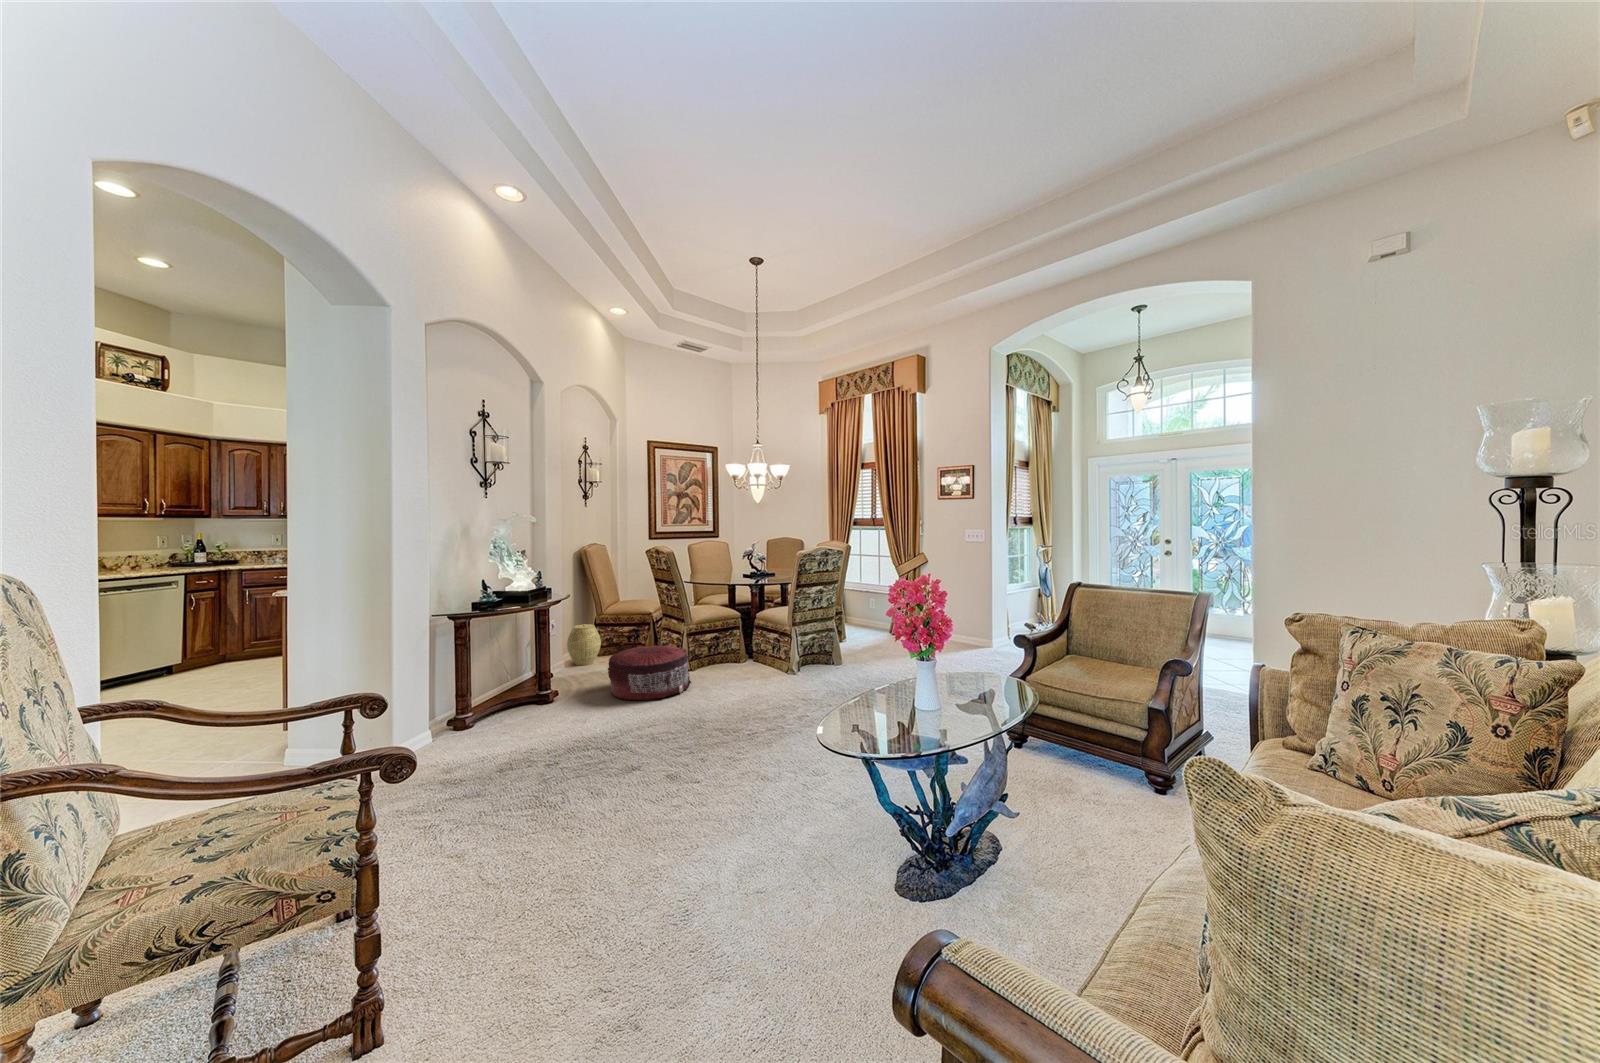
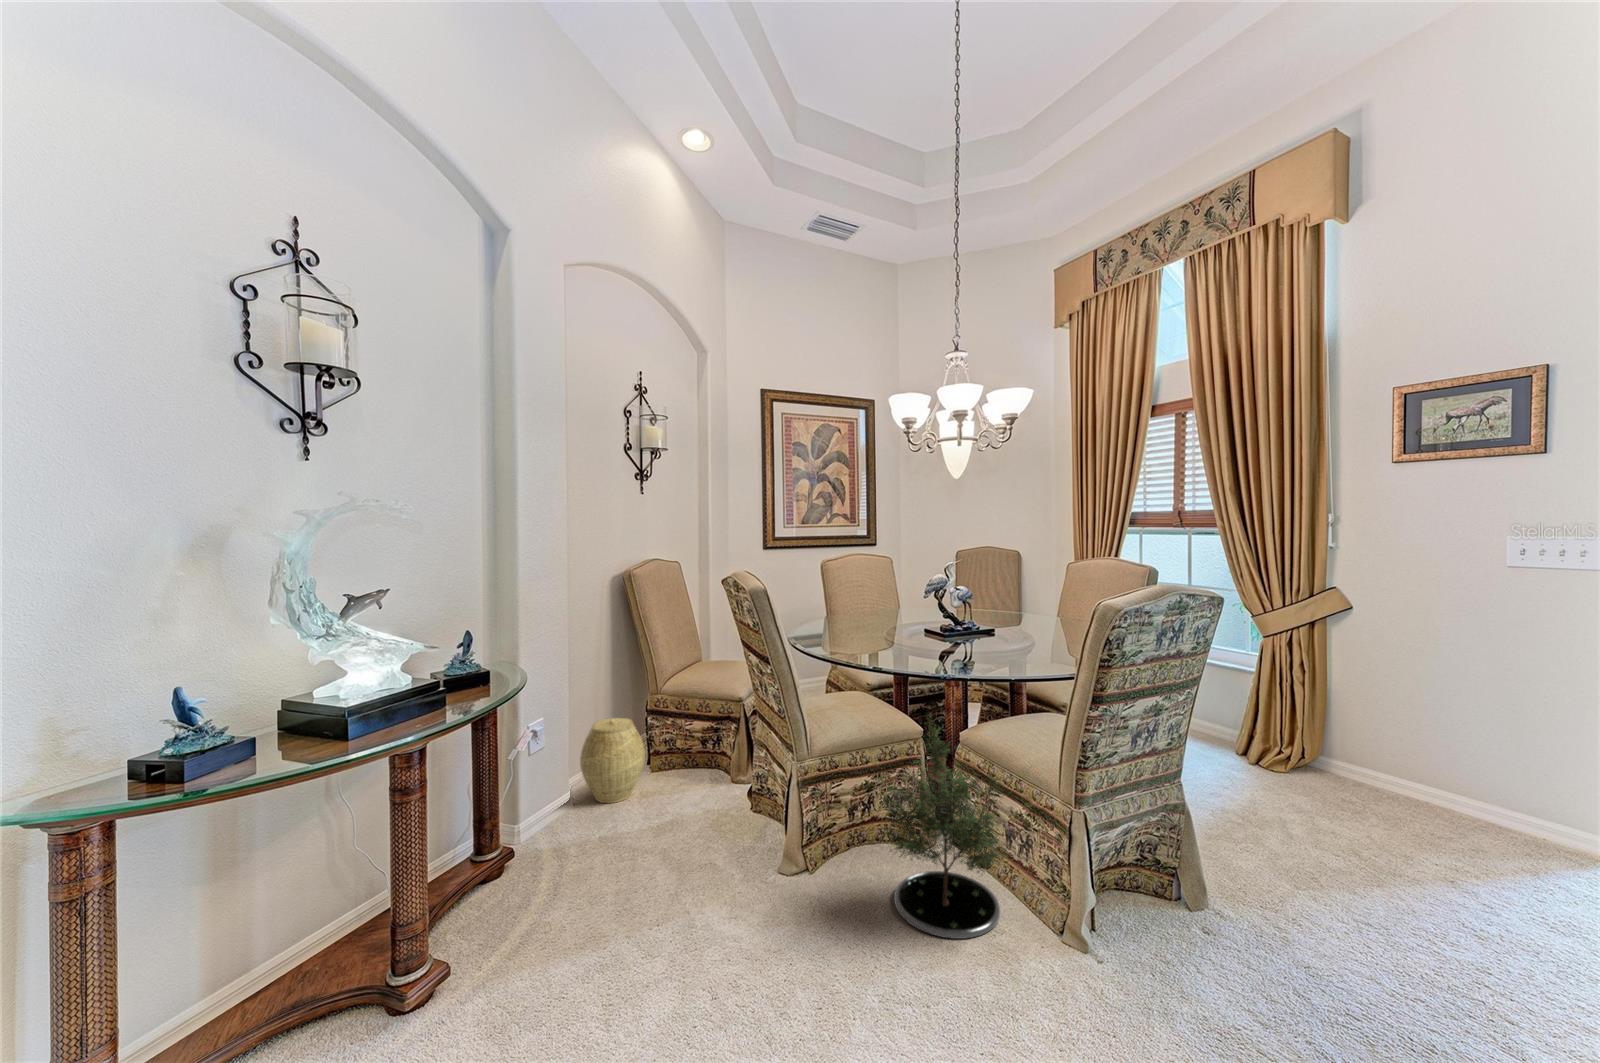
potted tree: none [718,601,771,681] -> present [877,717,1005,939]
pouf: present [608,645,691,700] -> none [589,811,801,1017]

